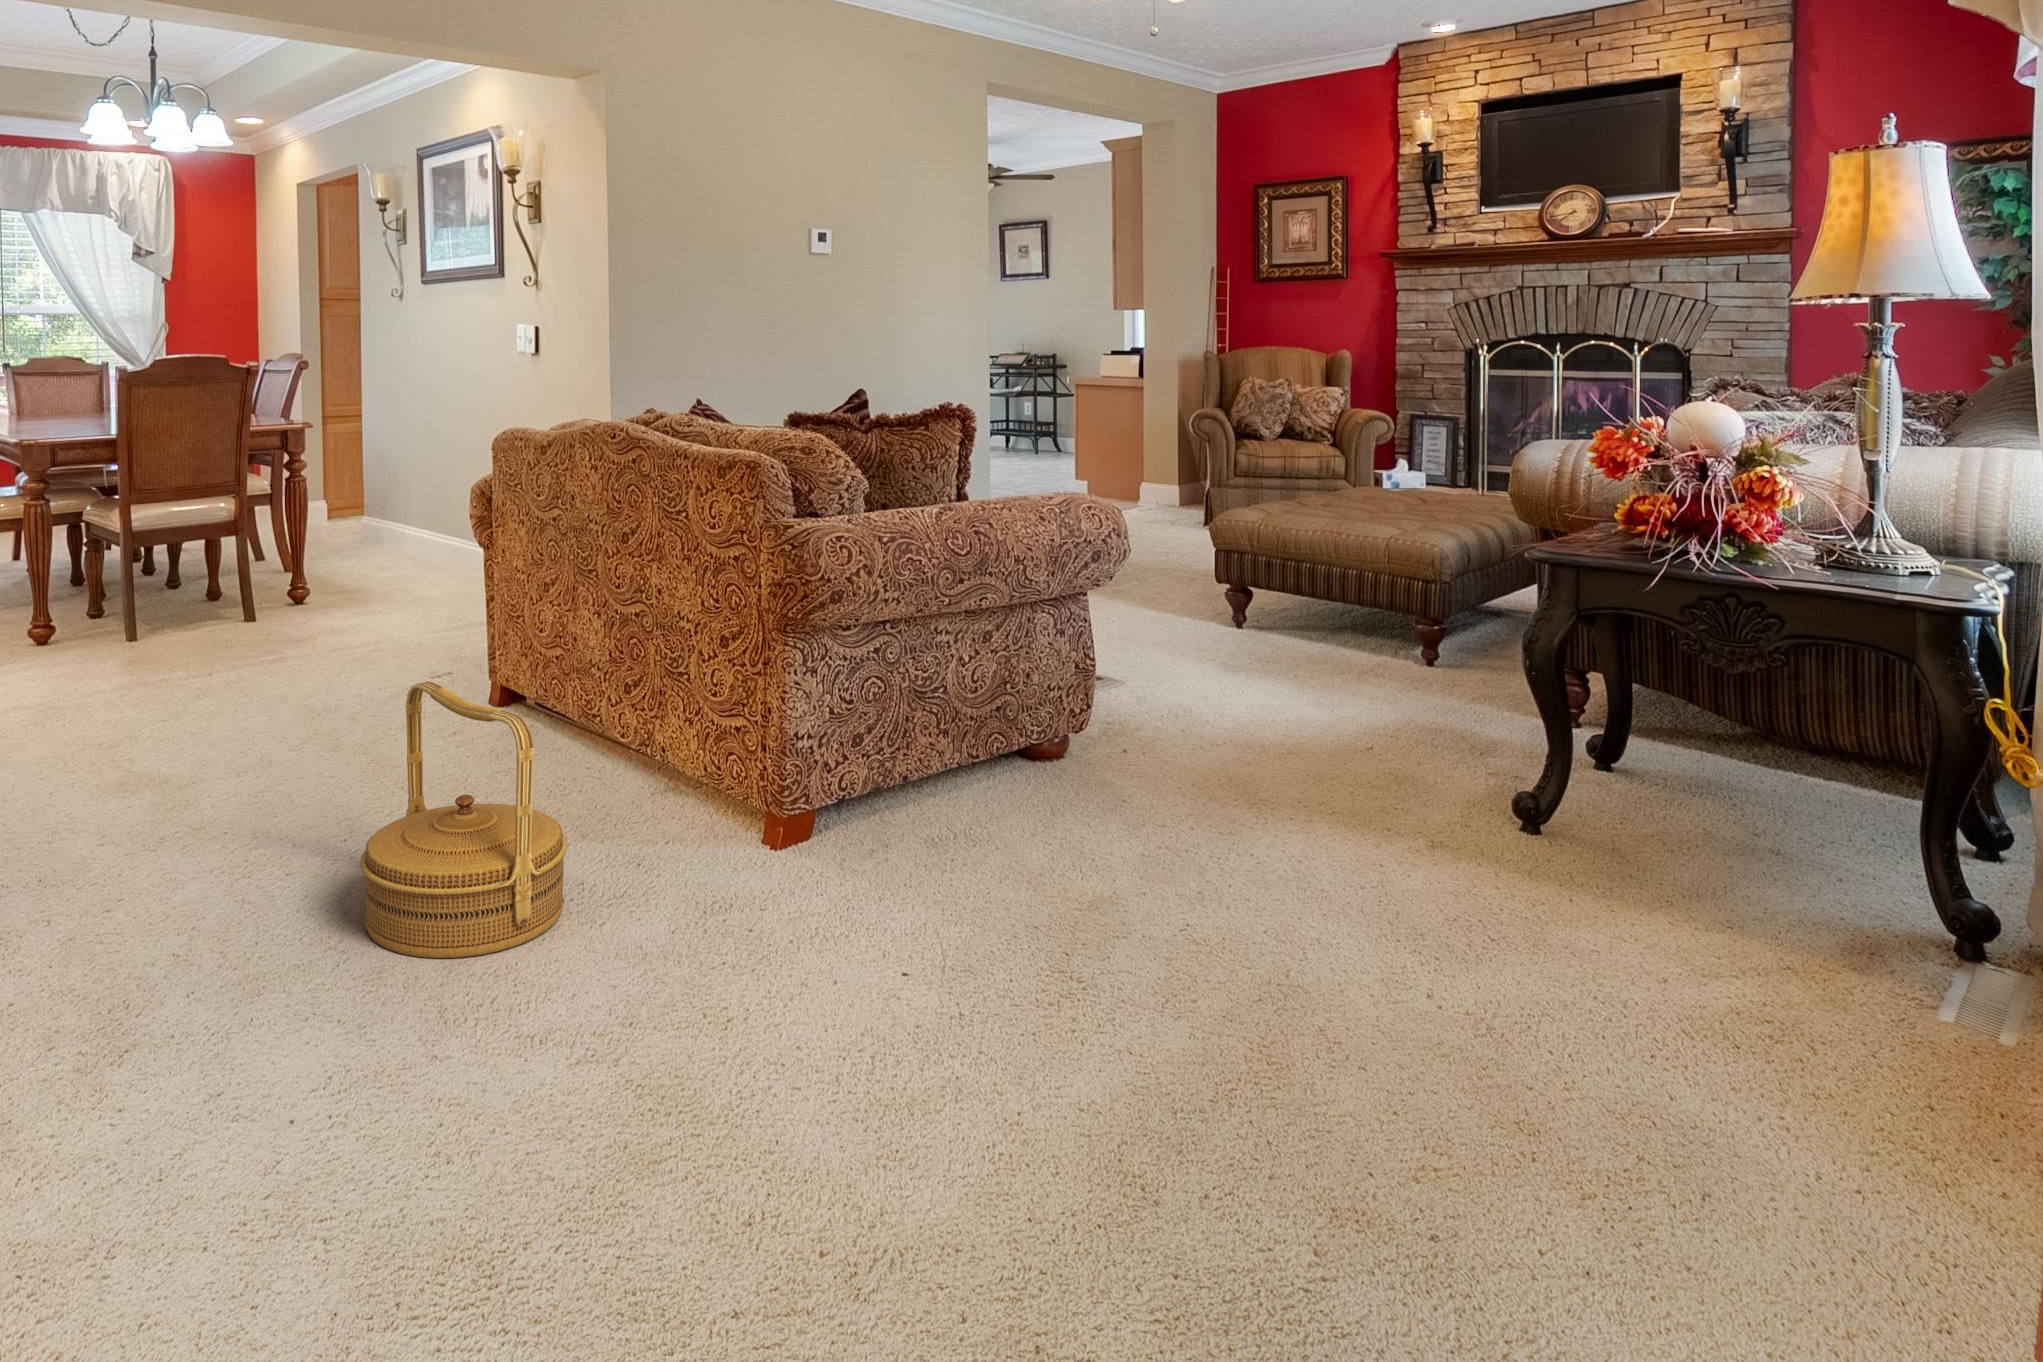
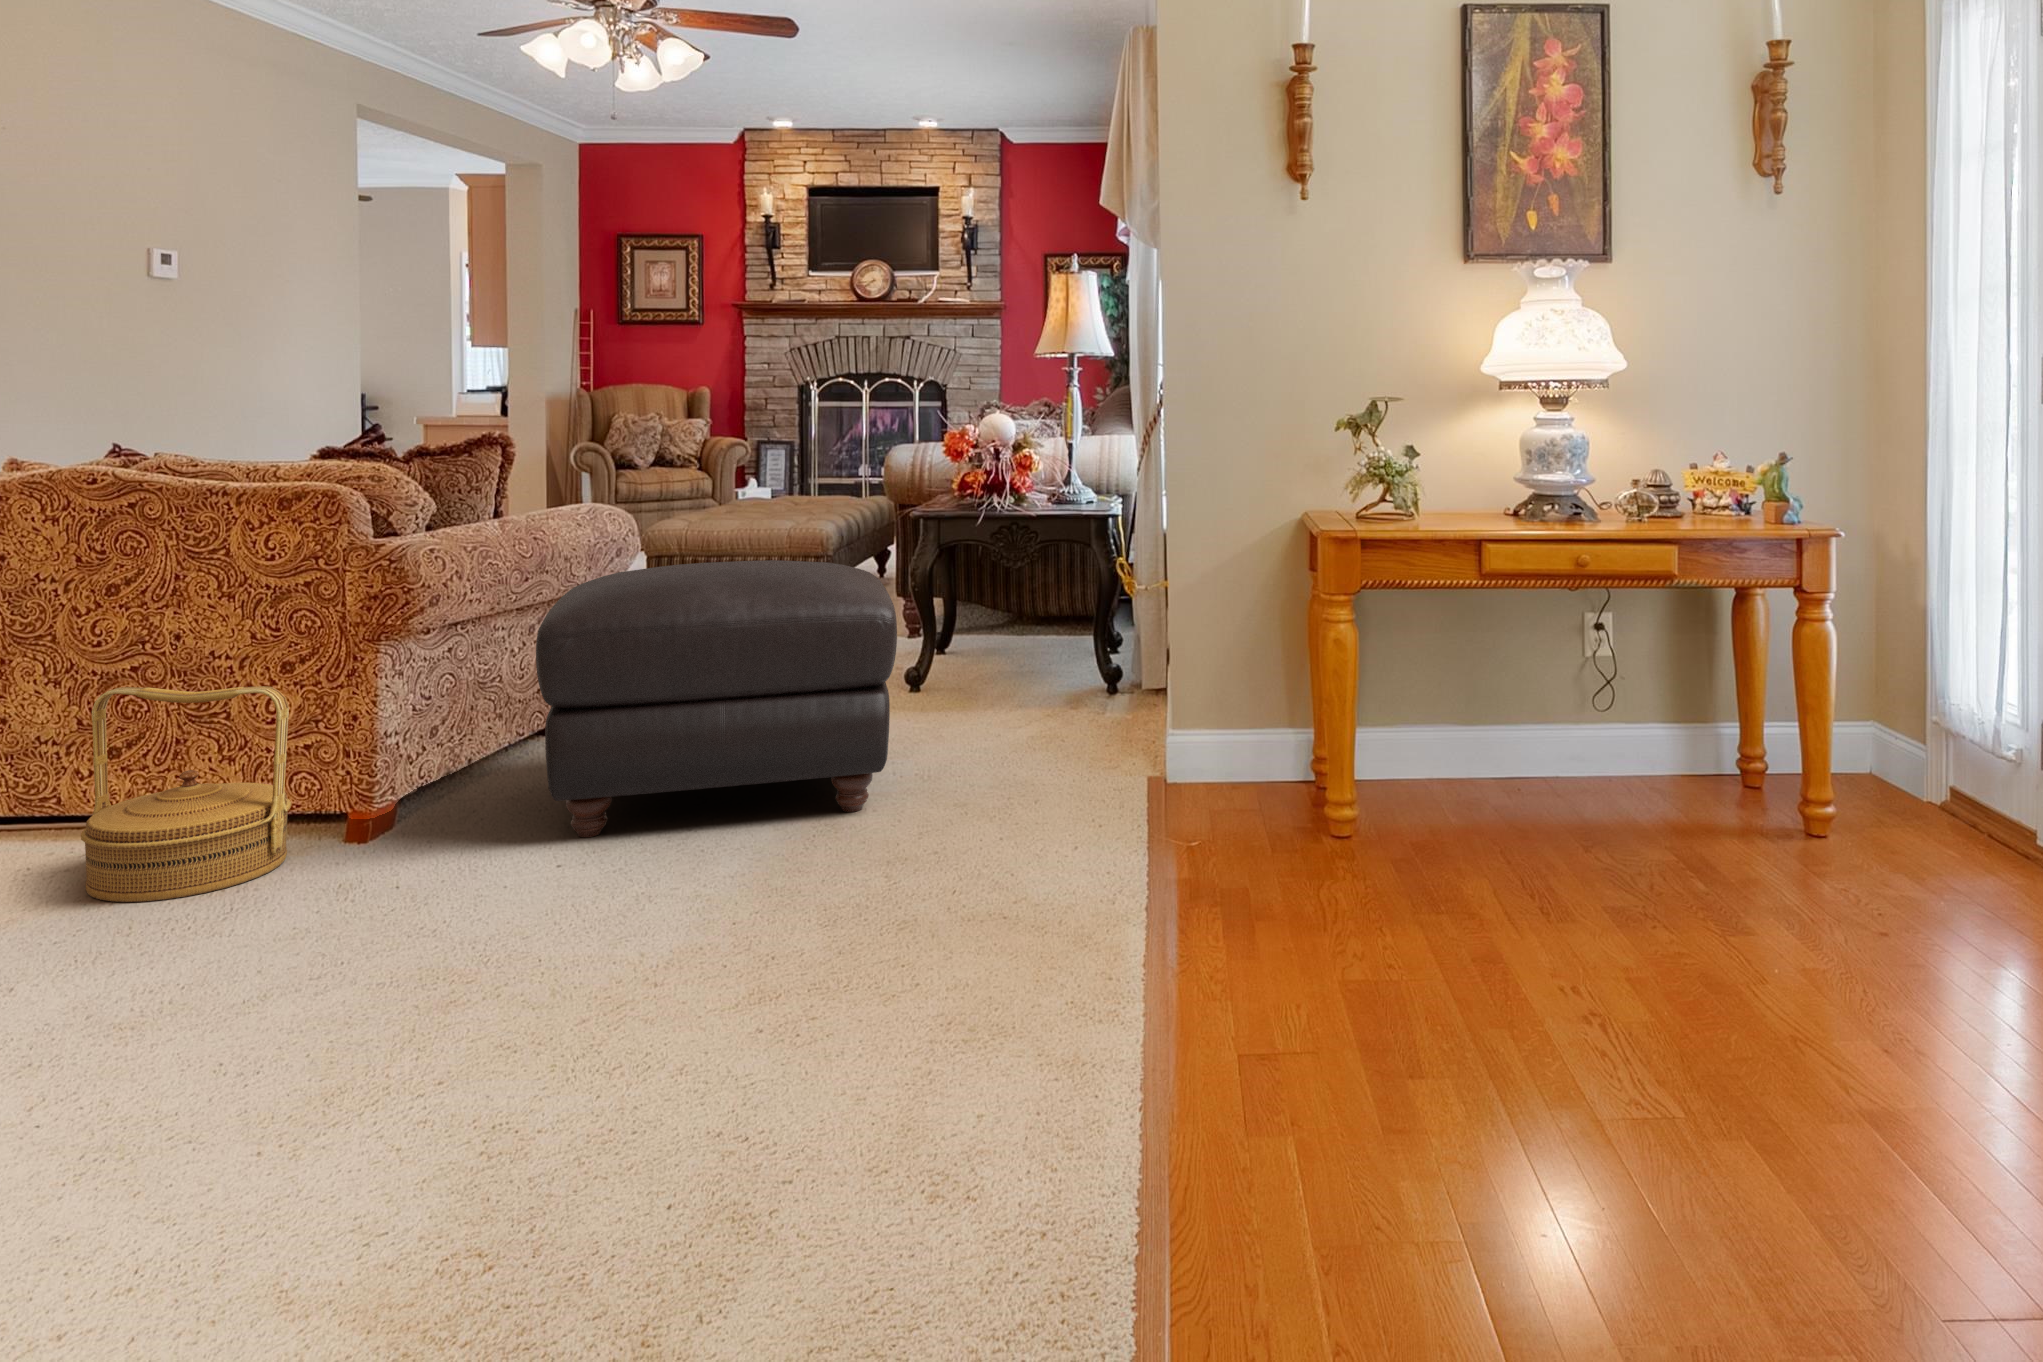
ottoman: none [777,617,1395,1153] -> present [536,560,897,838]

